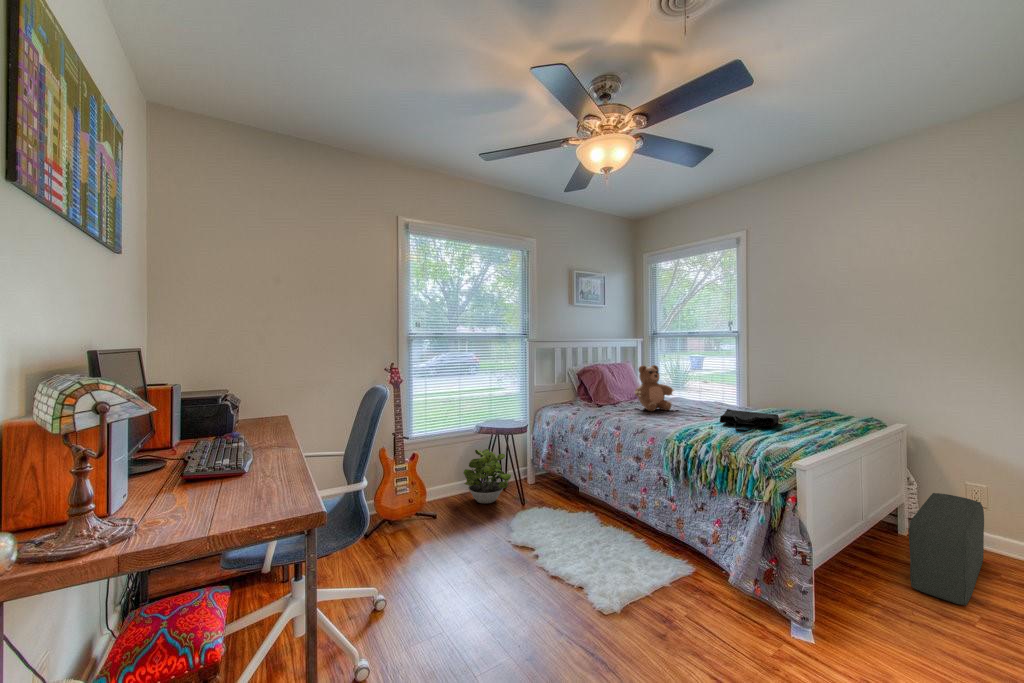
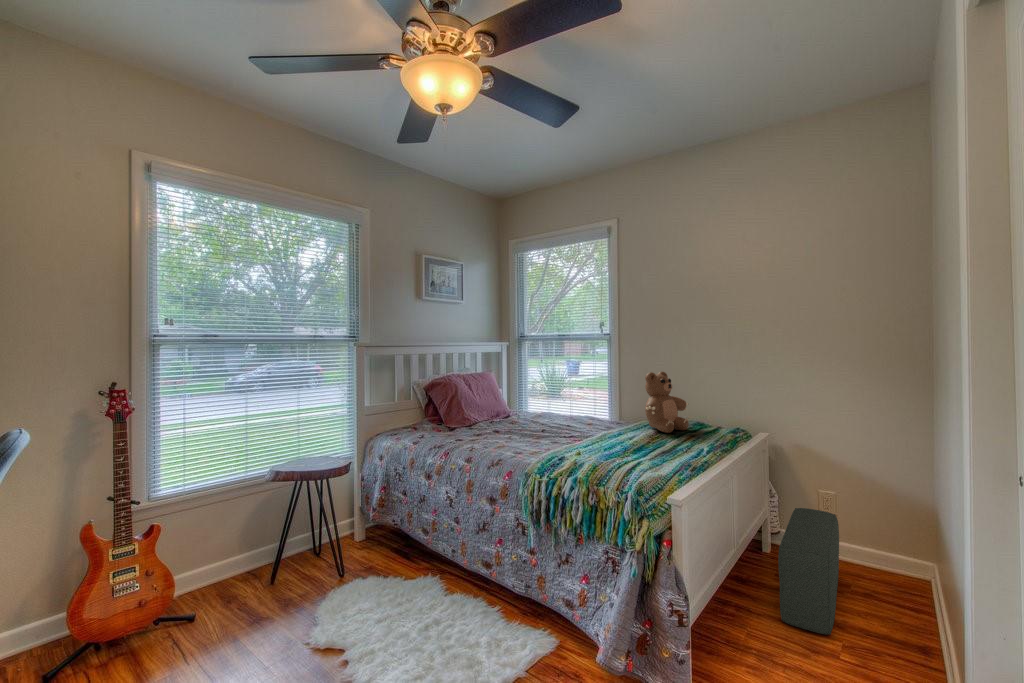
teddy bear: present [635,365,674,411] -> present [645,372,689,433]
tote bag: present [720,409,779,432] -> none [589,428,652,458]
potted plant: present [464,449,511,503] -> none [249,500,324,582]

